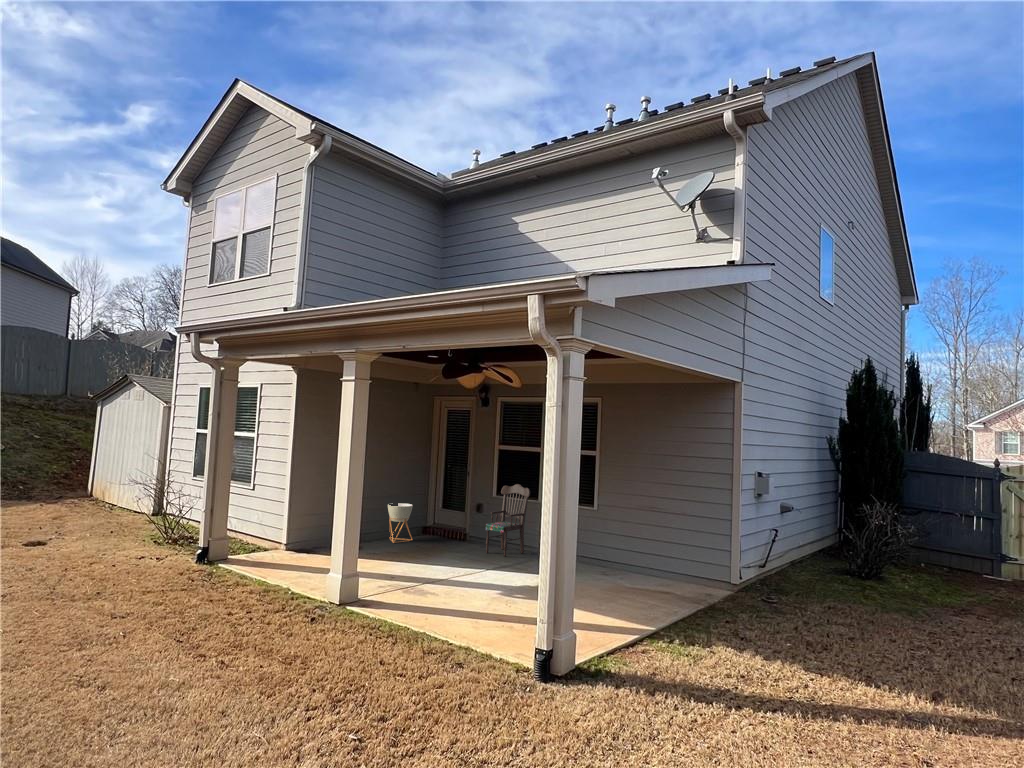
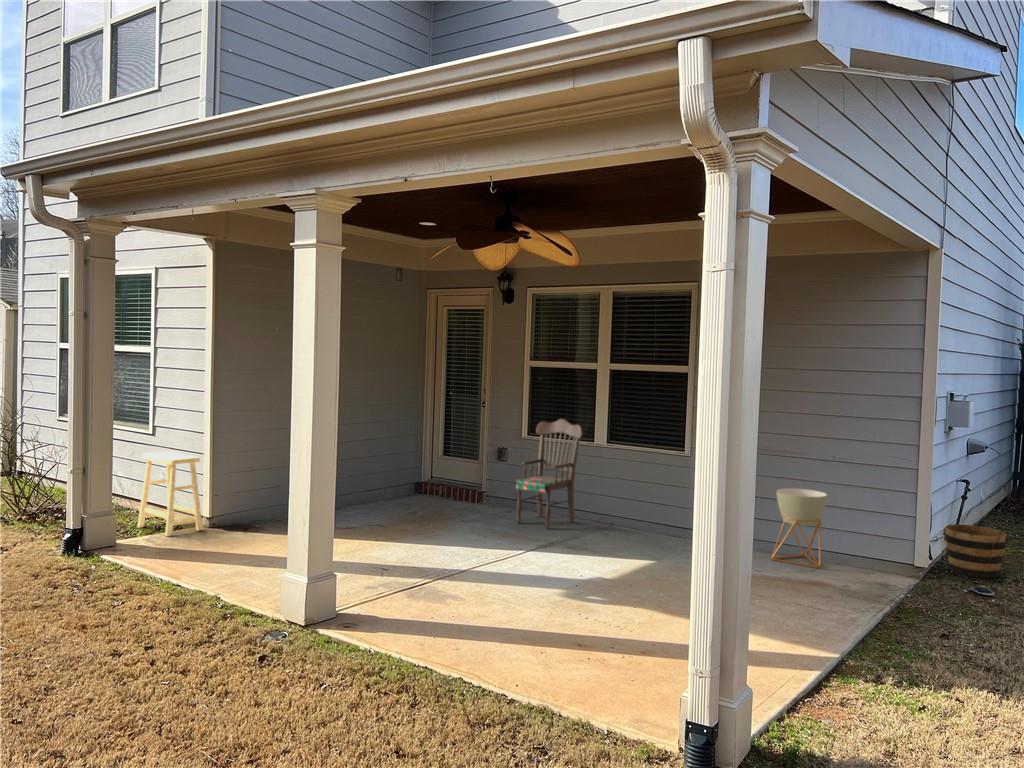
stool: none [240,501,283,555] -> present [137,451,203,536]
planter: present [388,503,413,543] -> present [771,488,828,568]
bucket: none [753,557,792,591] -> present [943,525,1009,578]

